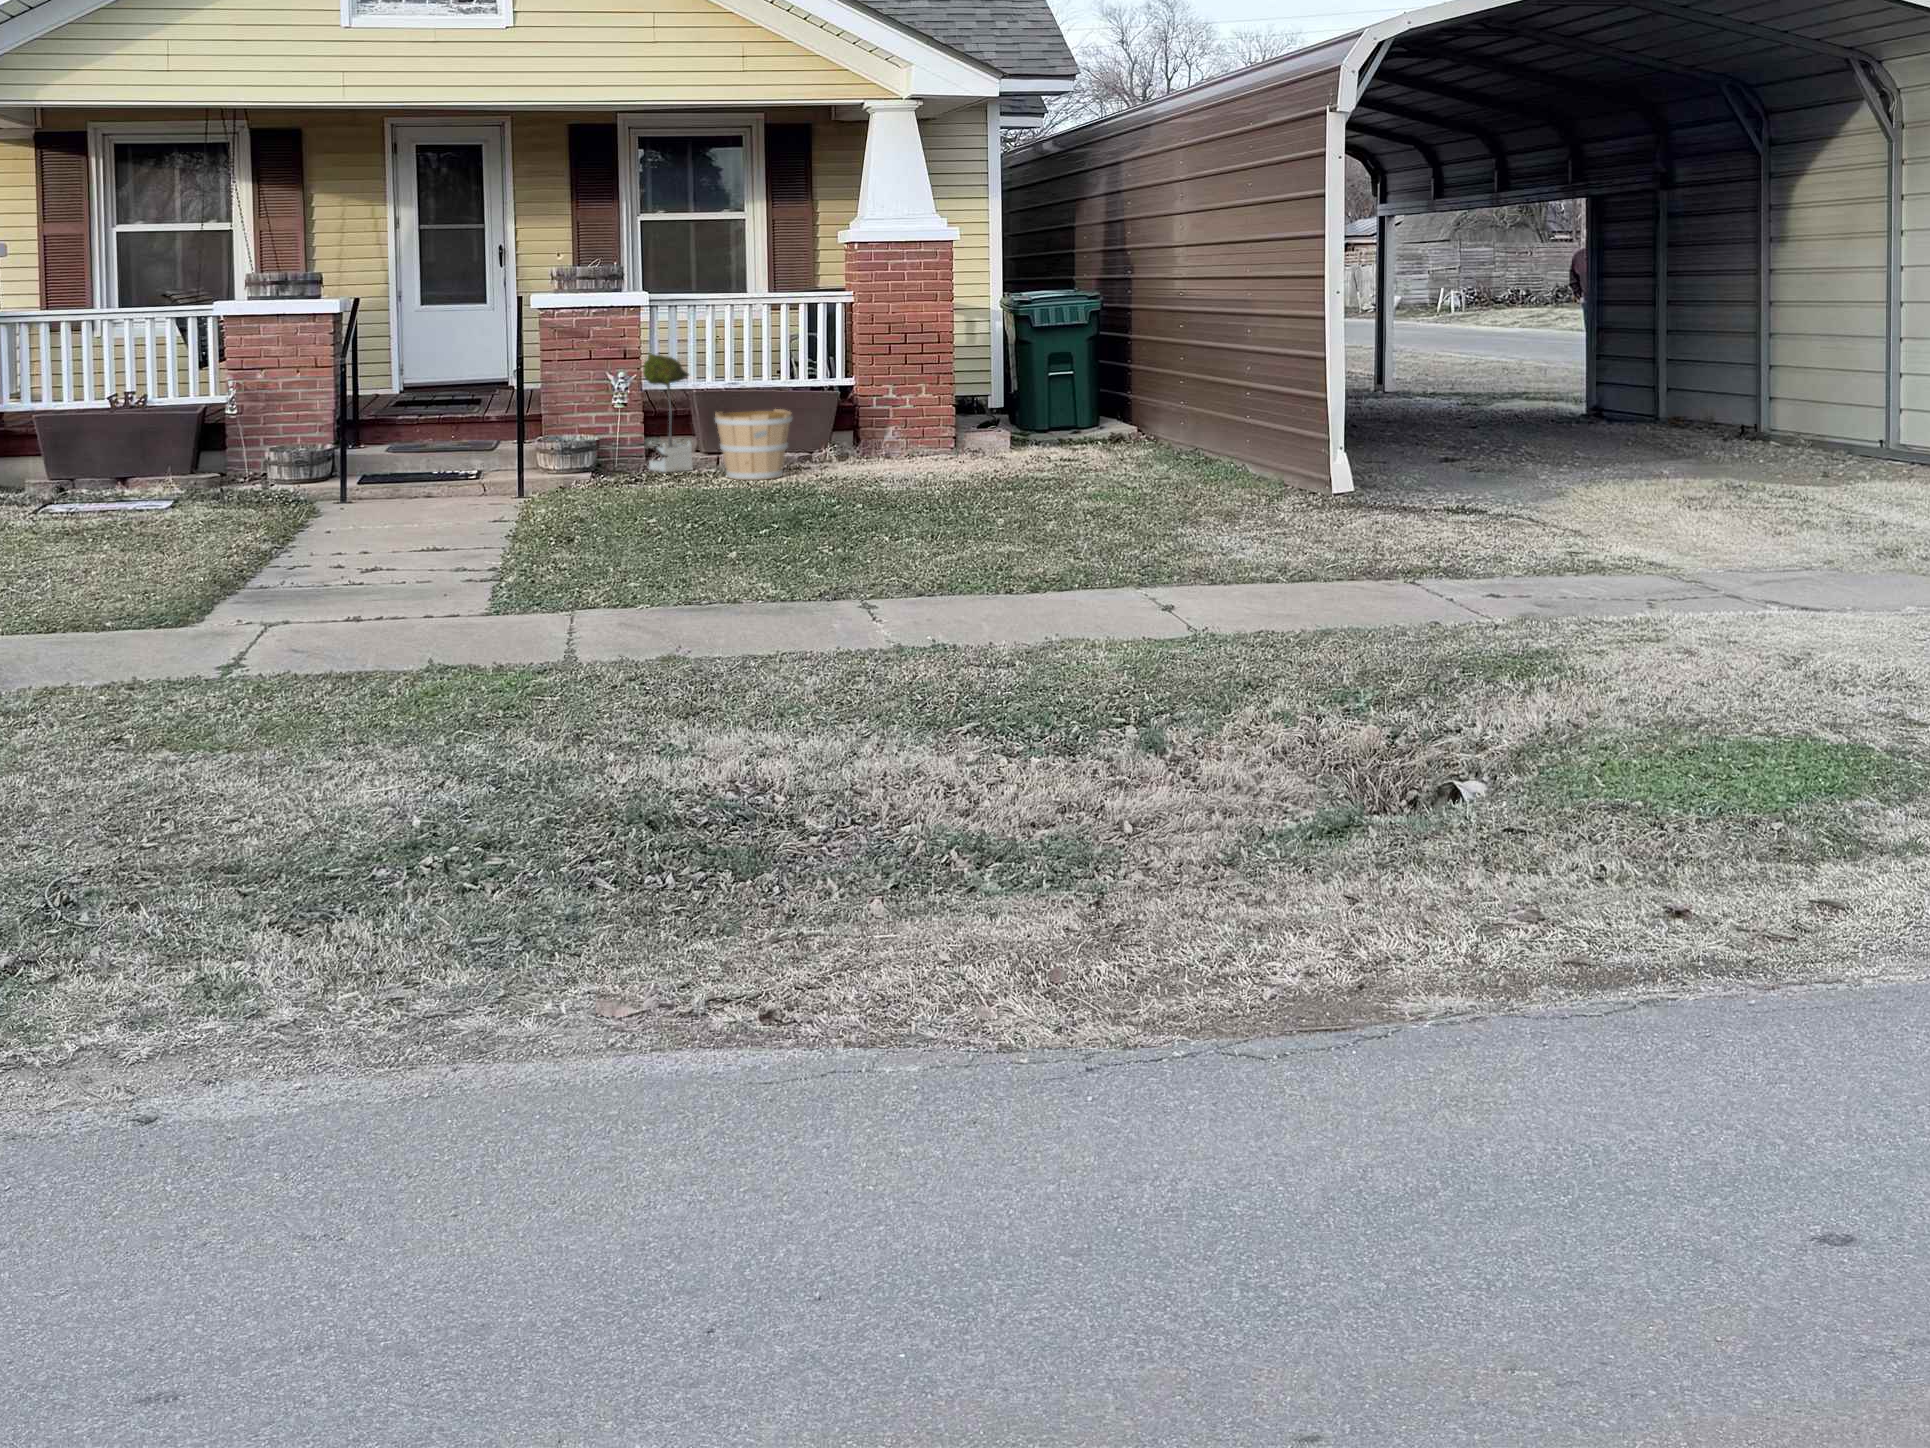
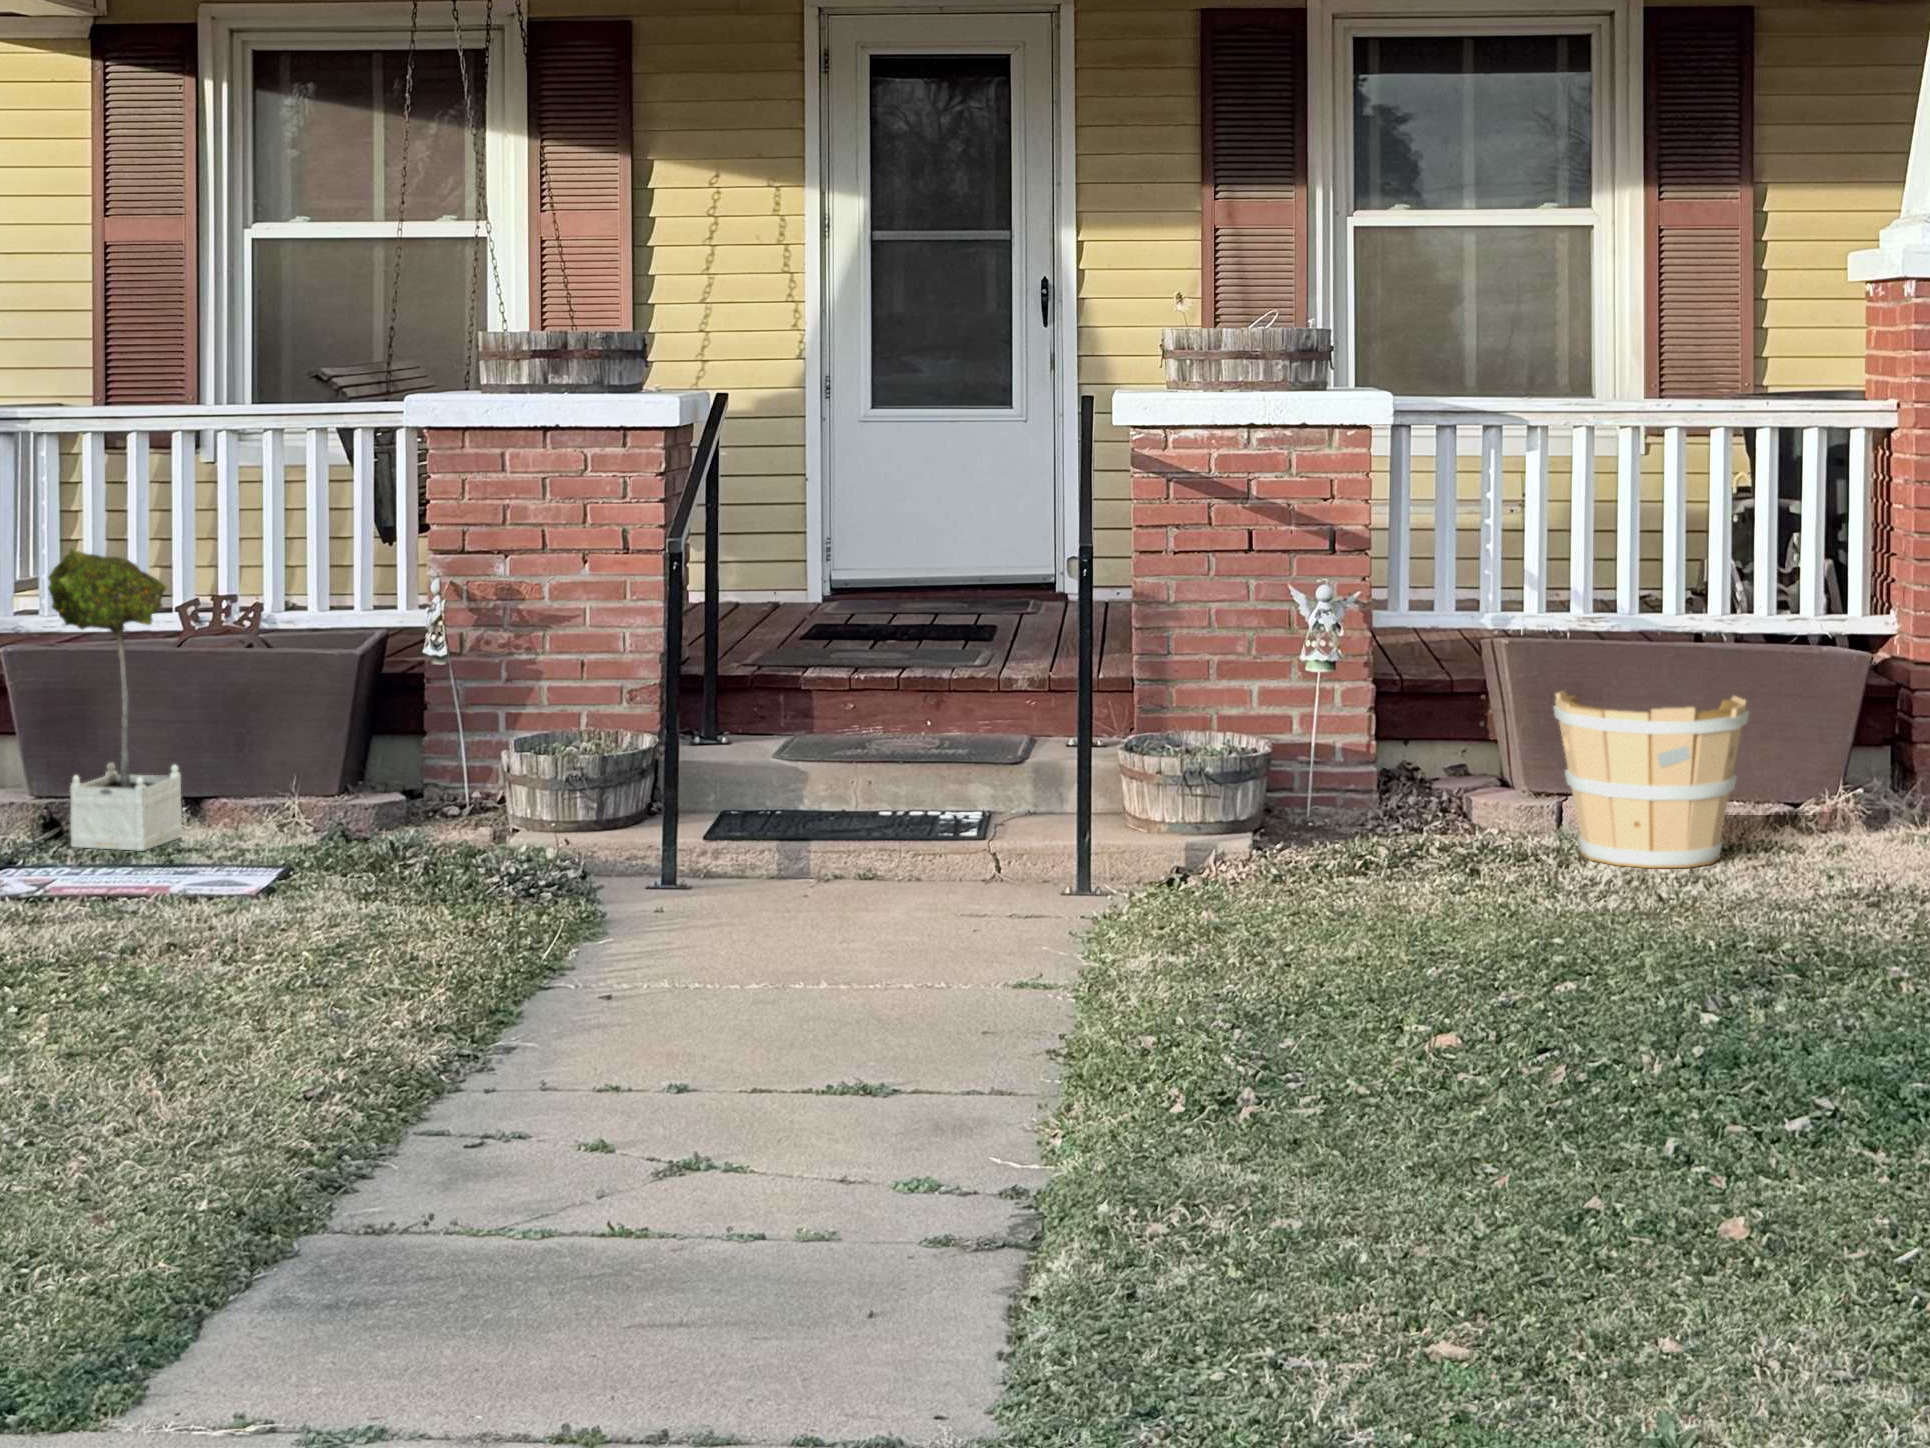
potted tree: present [643,353,693,472] -> present [48,549,182,851]

